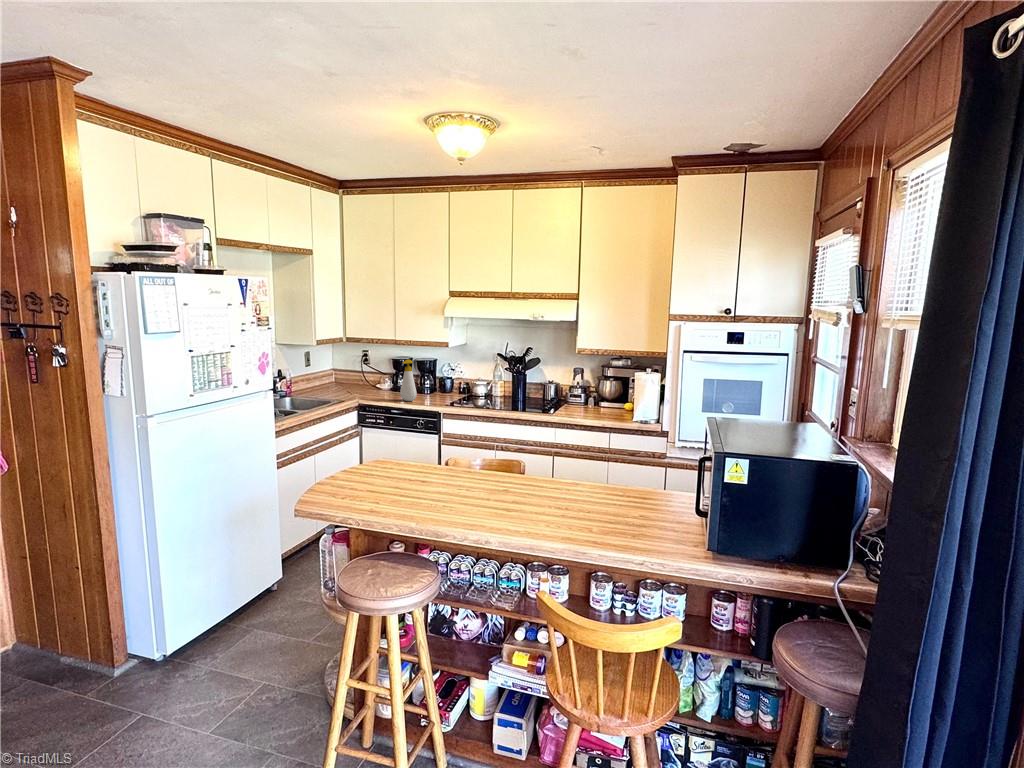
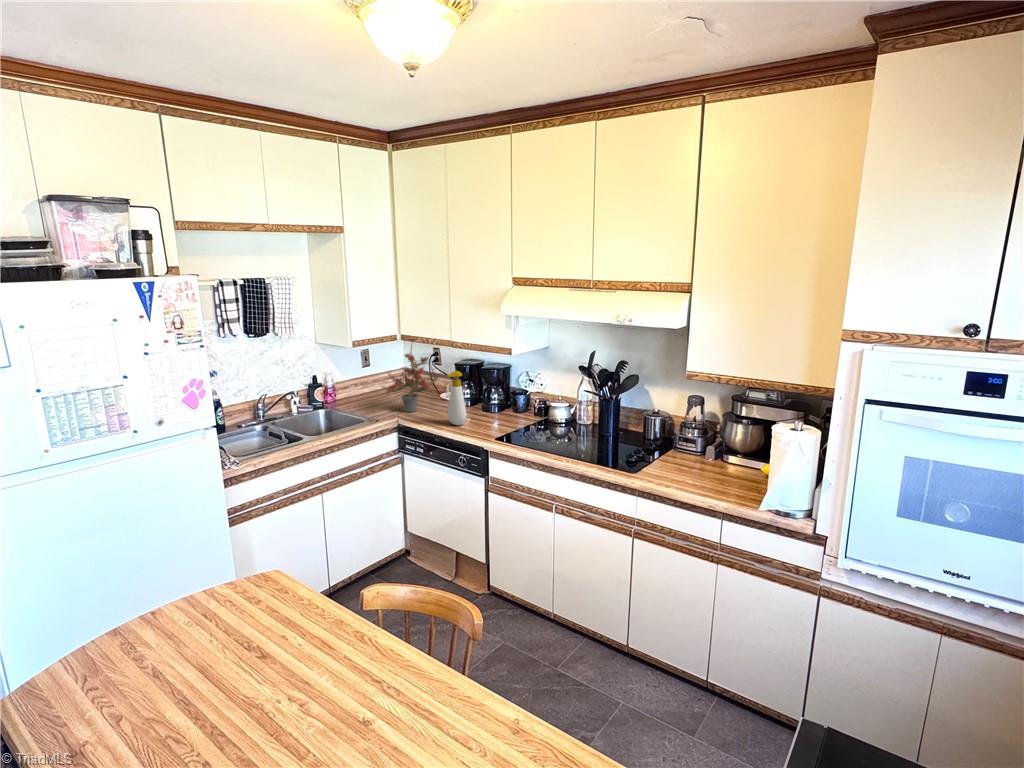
potted plant: none [339,340,388,396] -> present [382,346,442,412]

